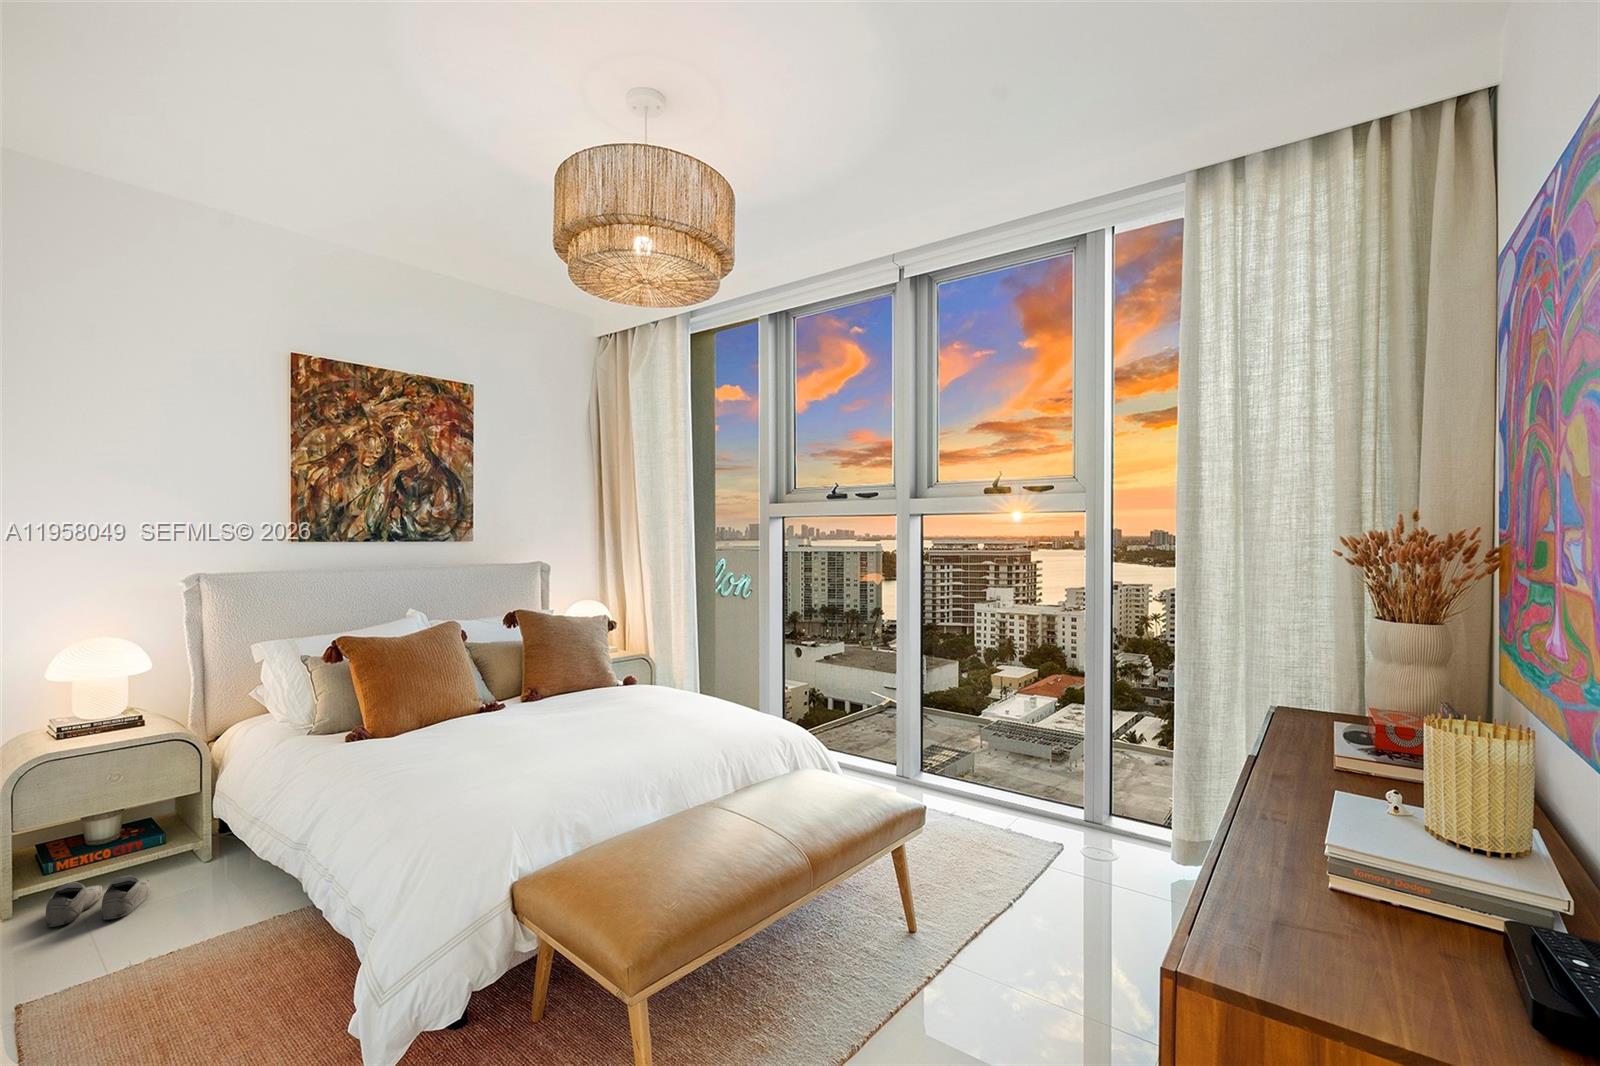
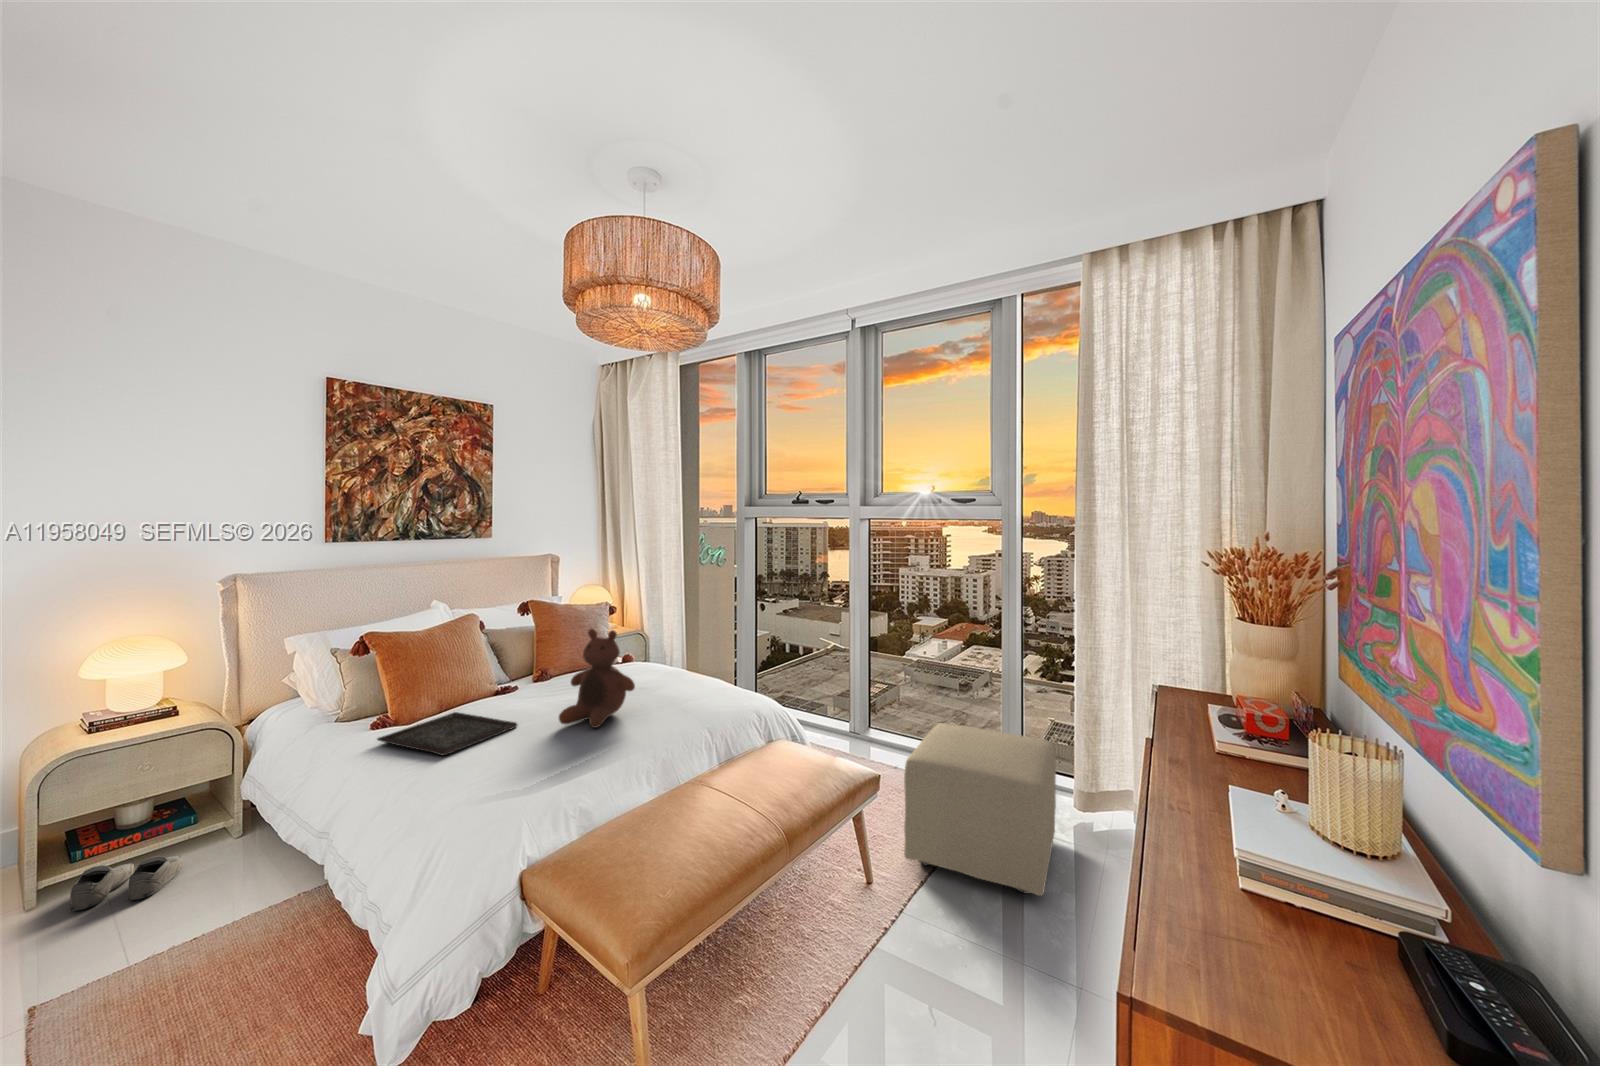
stuffed bear: none [554,634,639,744] -> present [559,629,635,728]
tray: none [359,728,509,766] -> present [377,712,517,755]
ottoman: none [953,756,1142,949] -> present [904,723,1056,896]

